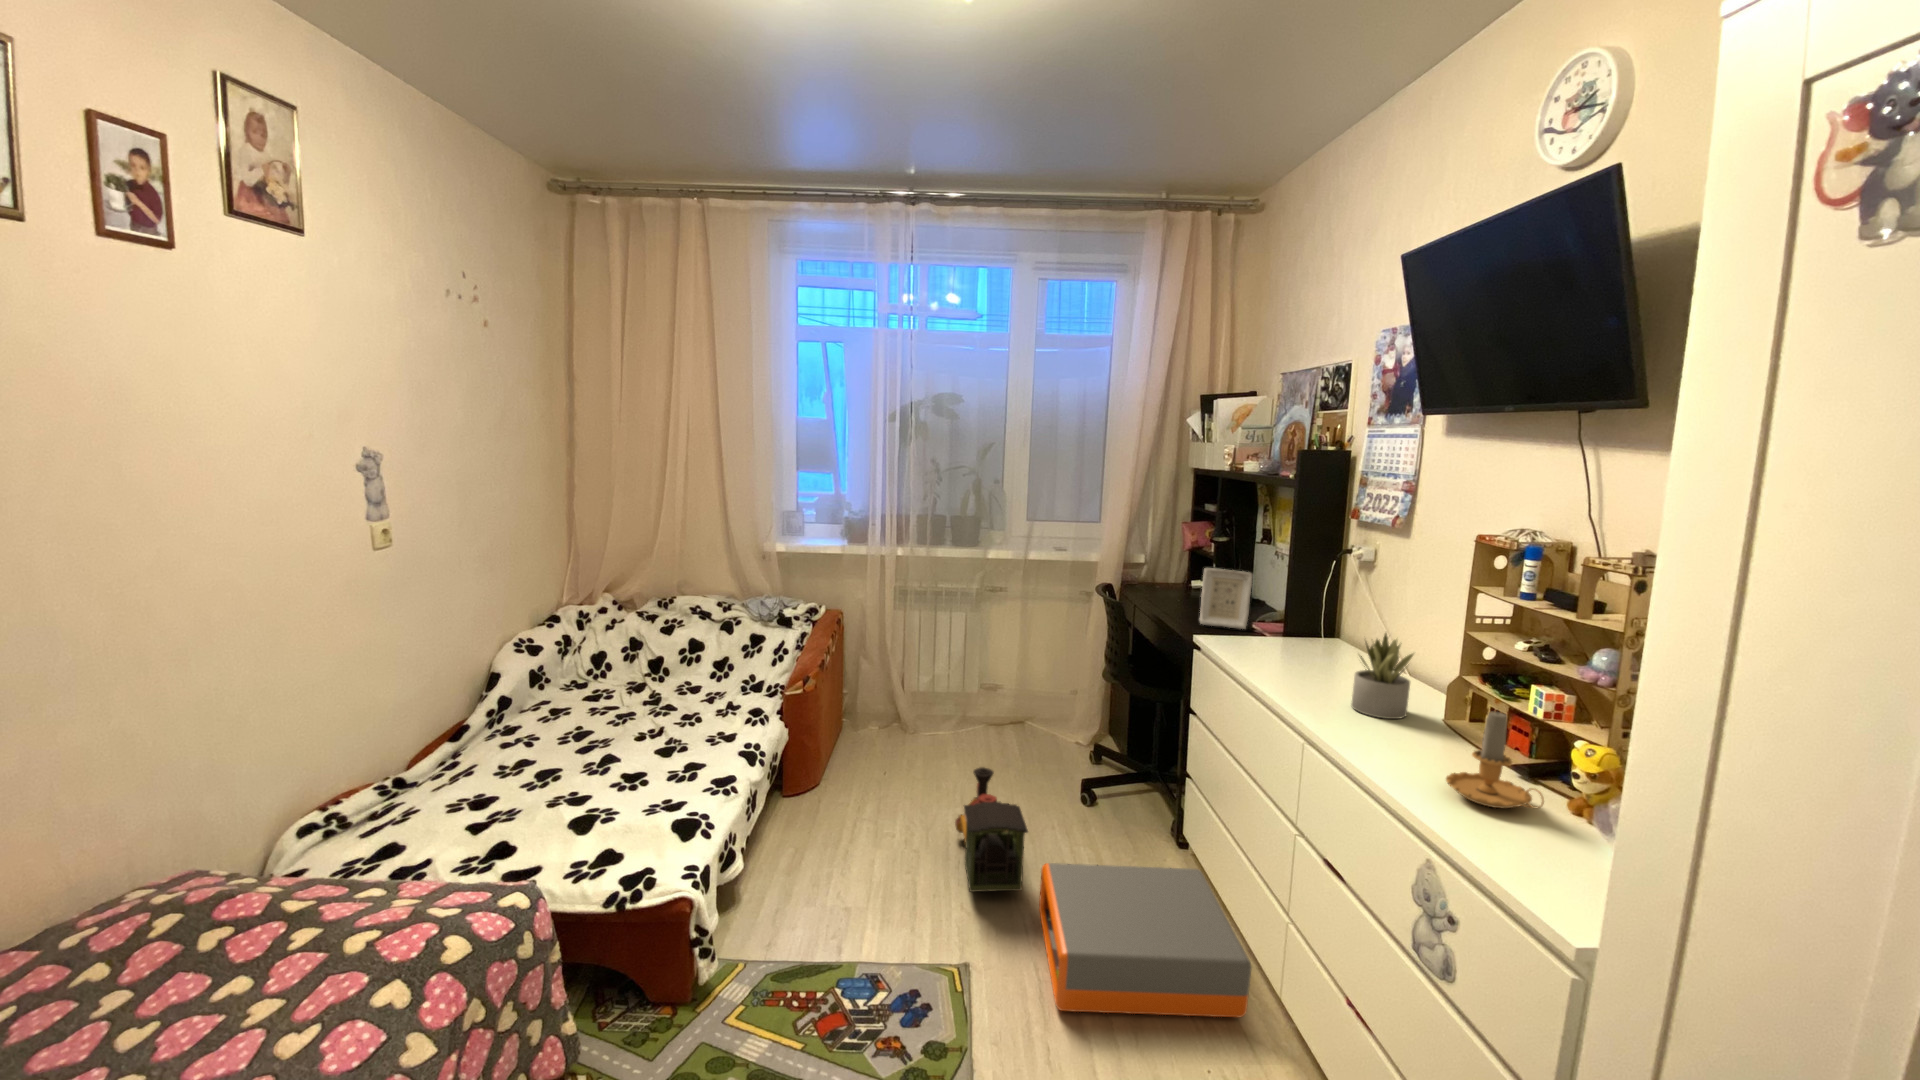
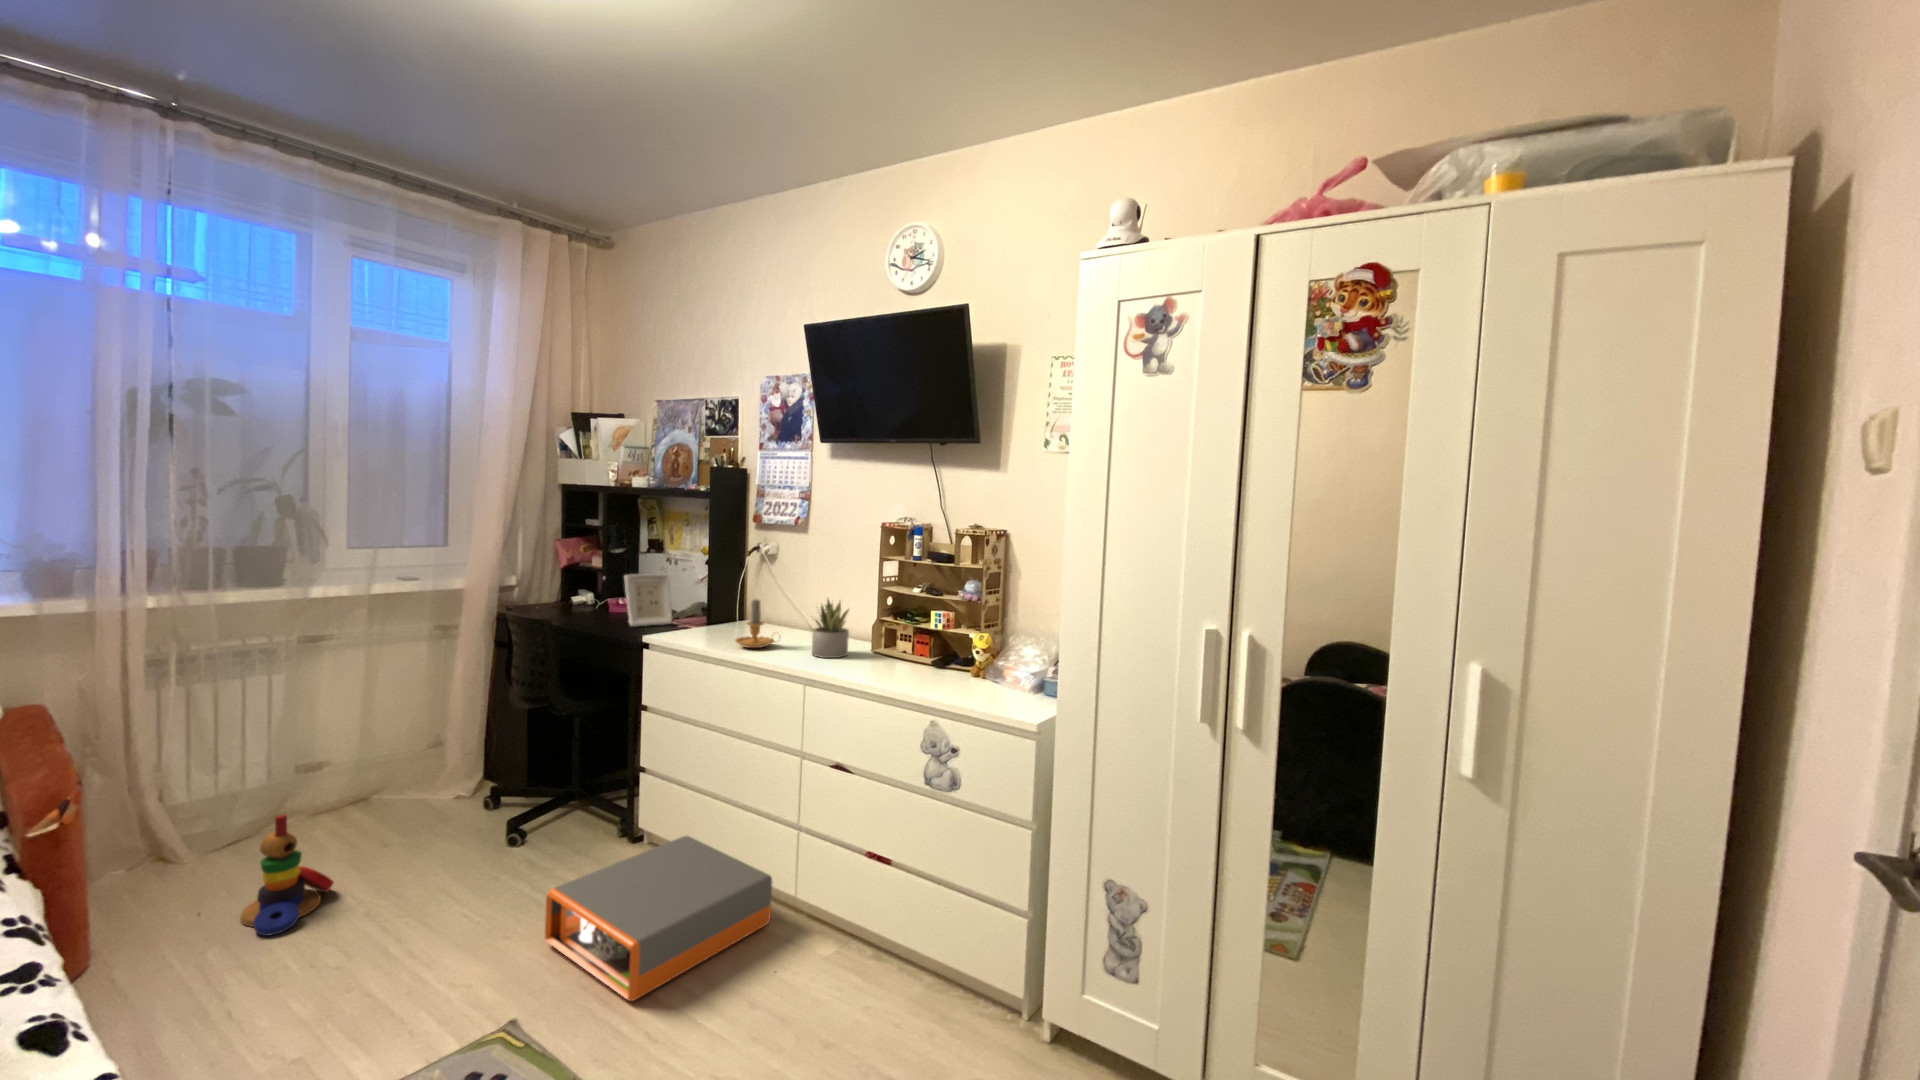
candle: present [1446,712,1544,808] -> present [735,599,780,648]
stacking toy: none [899,722,955,810] -> present [240,814,334,936]
toy train: present [955,767,1028,892] -> none [377,832,524,963]

